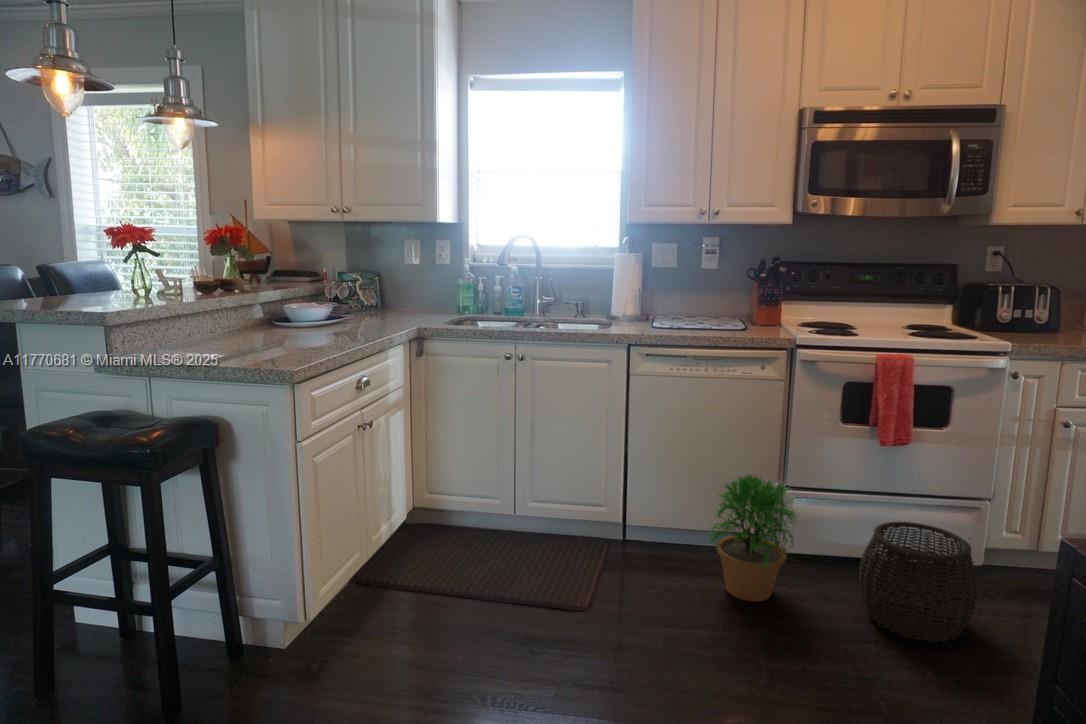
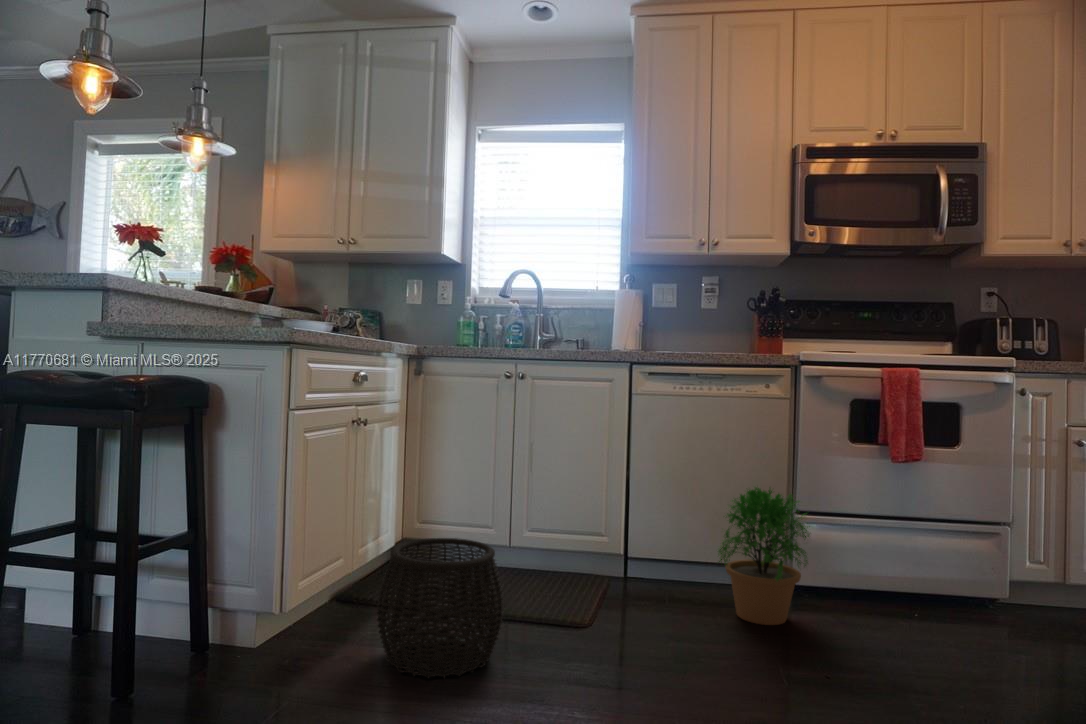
woven basket: present [859,522,978,643] -> present [376,538,504,678]

